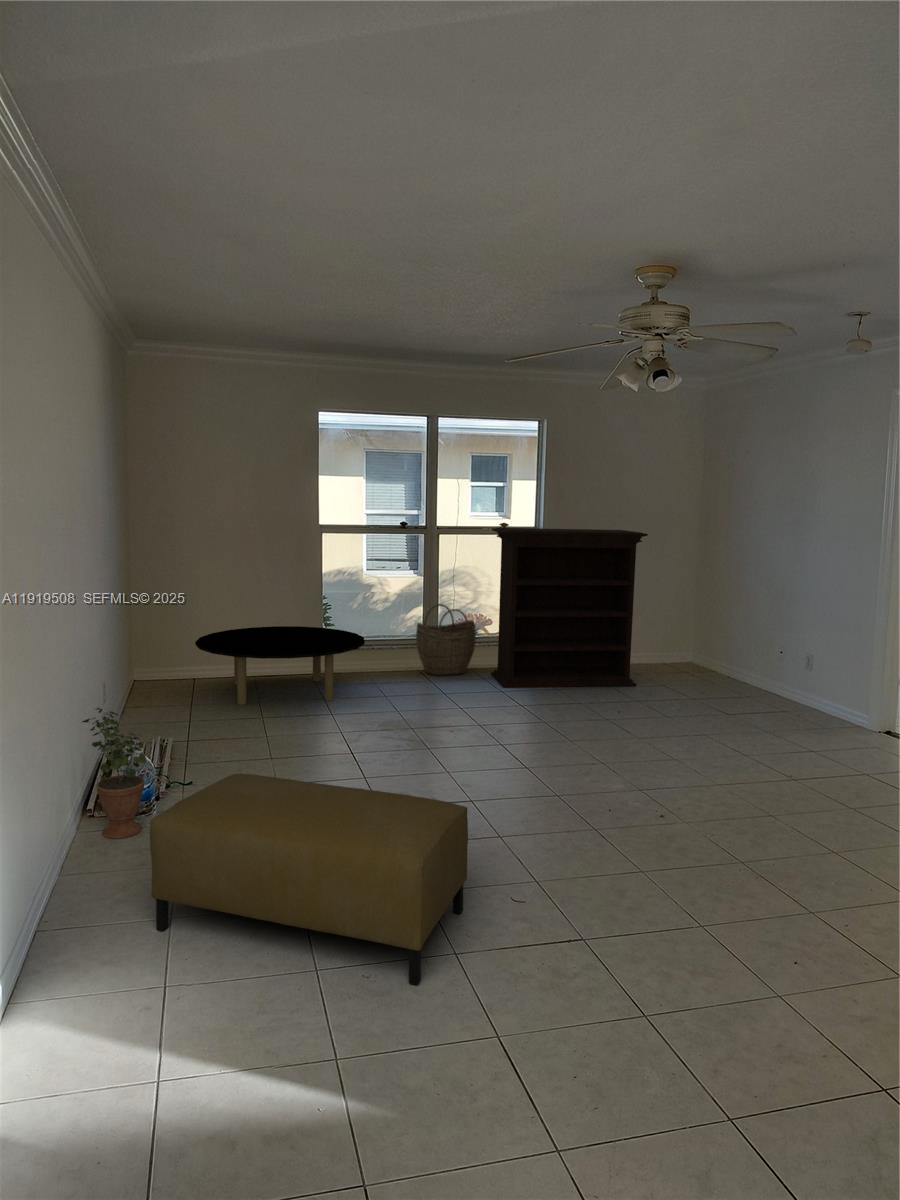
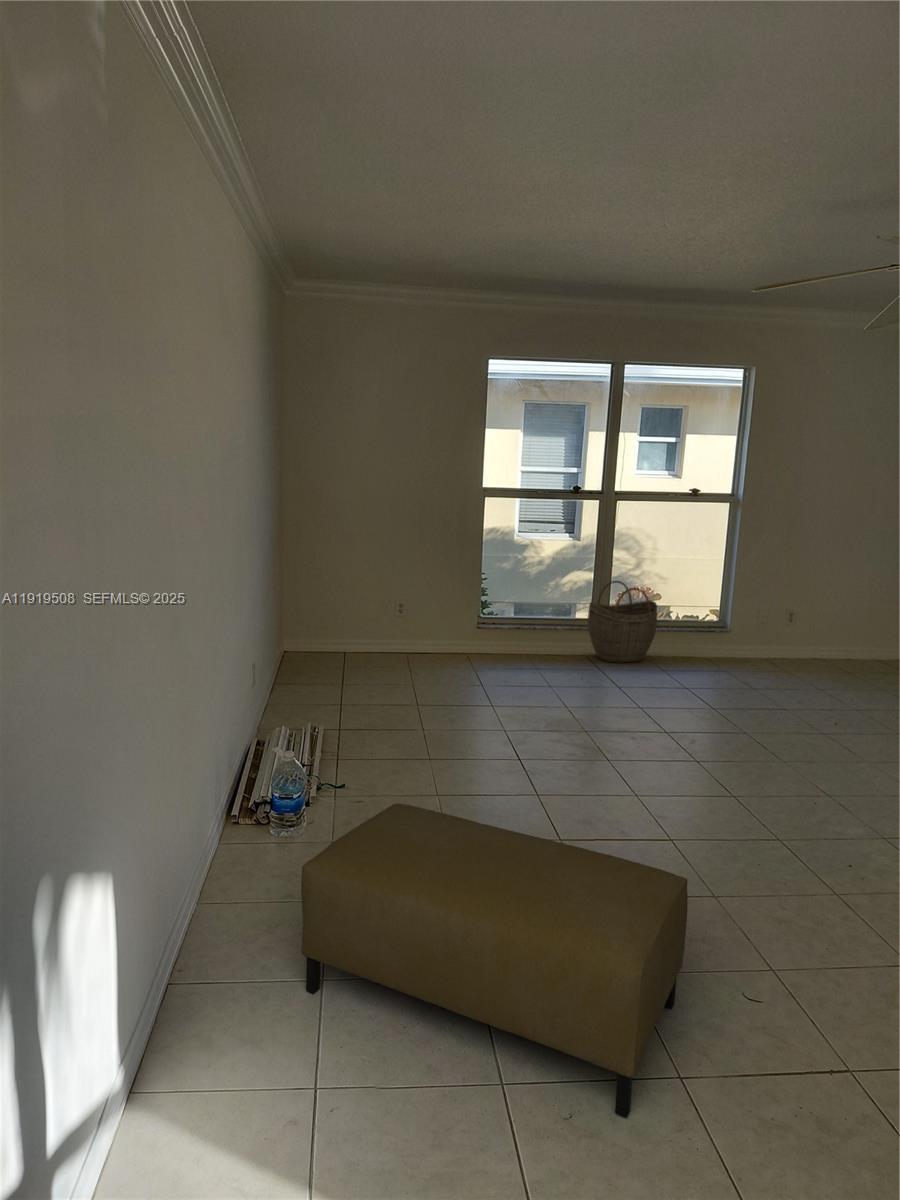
bookshelf: present [491,528,648,688] -> none [673,495,880,688]
coffee table: present [195,626,365,705] -> none [348,600,532,689]
potted plant: present [82,708,146,839] -> none [227,708,297,856]

